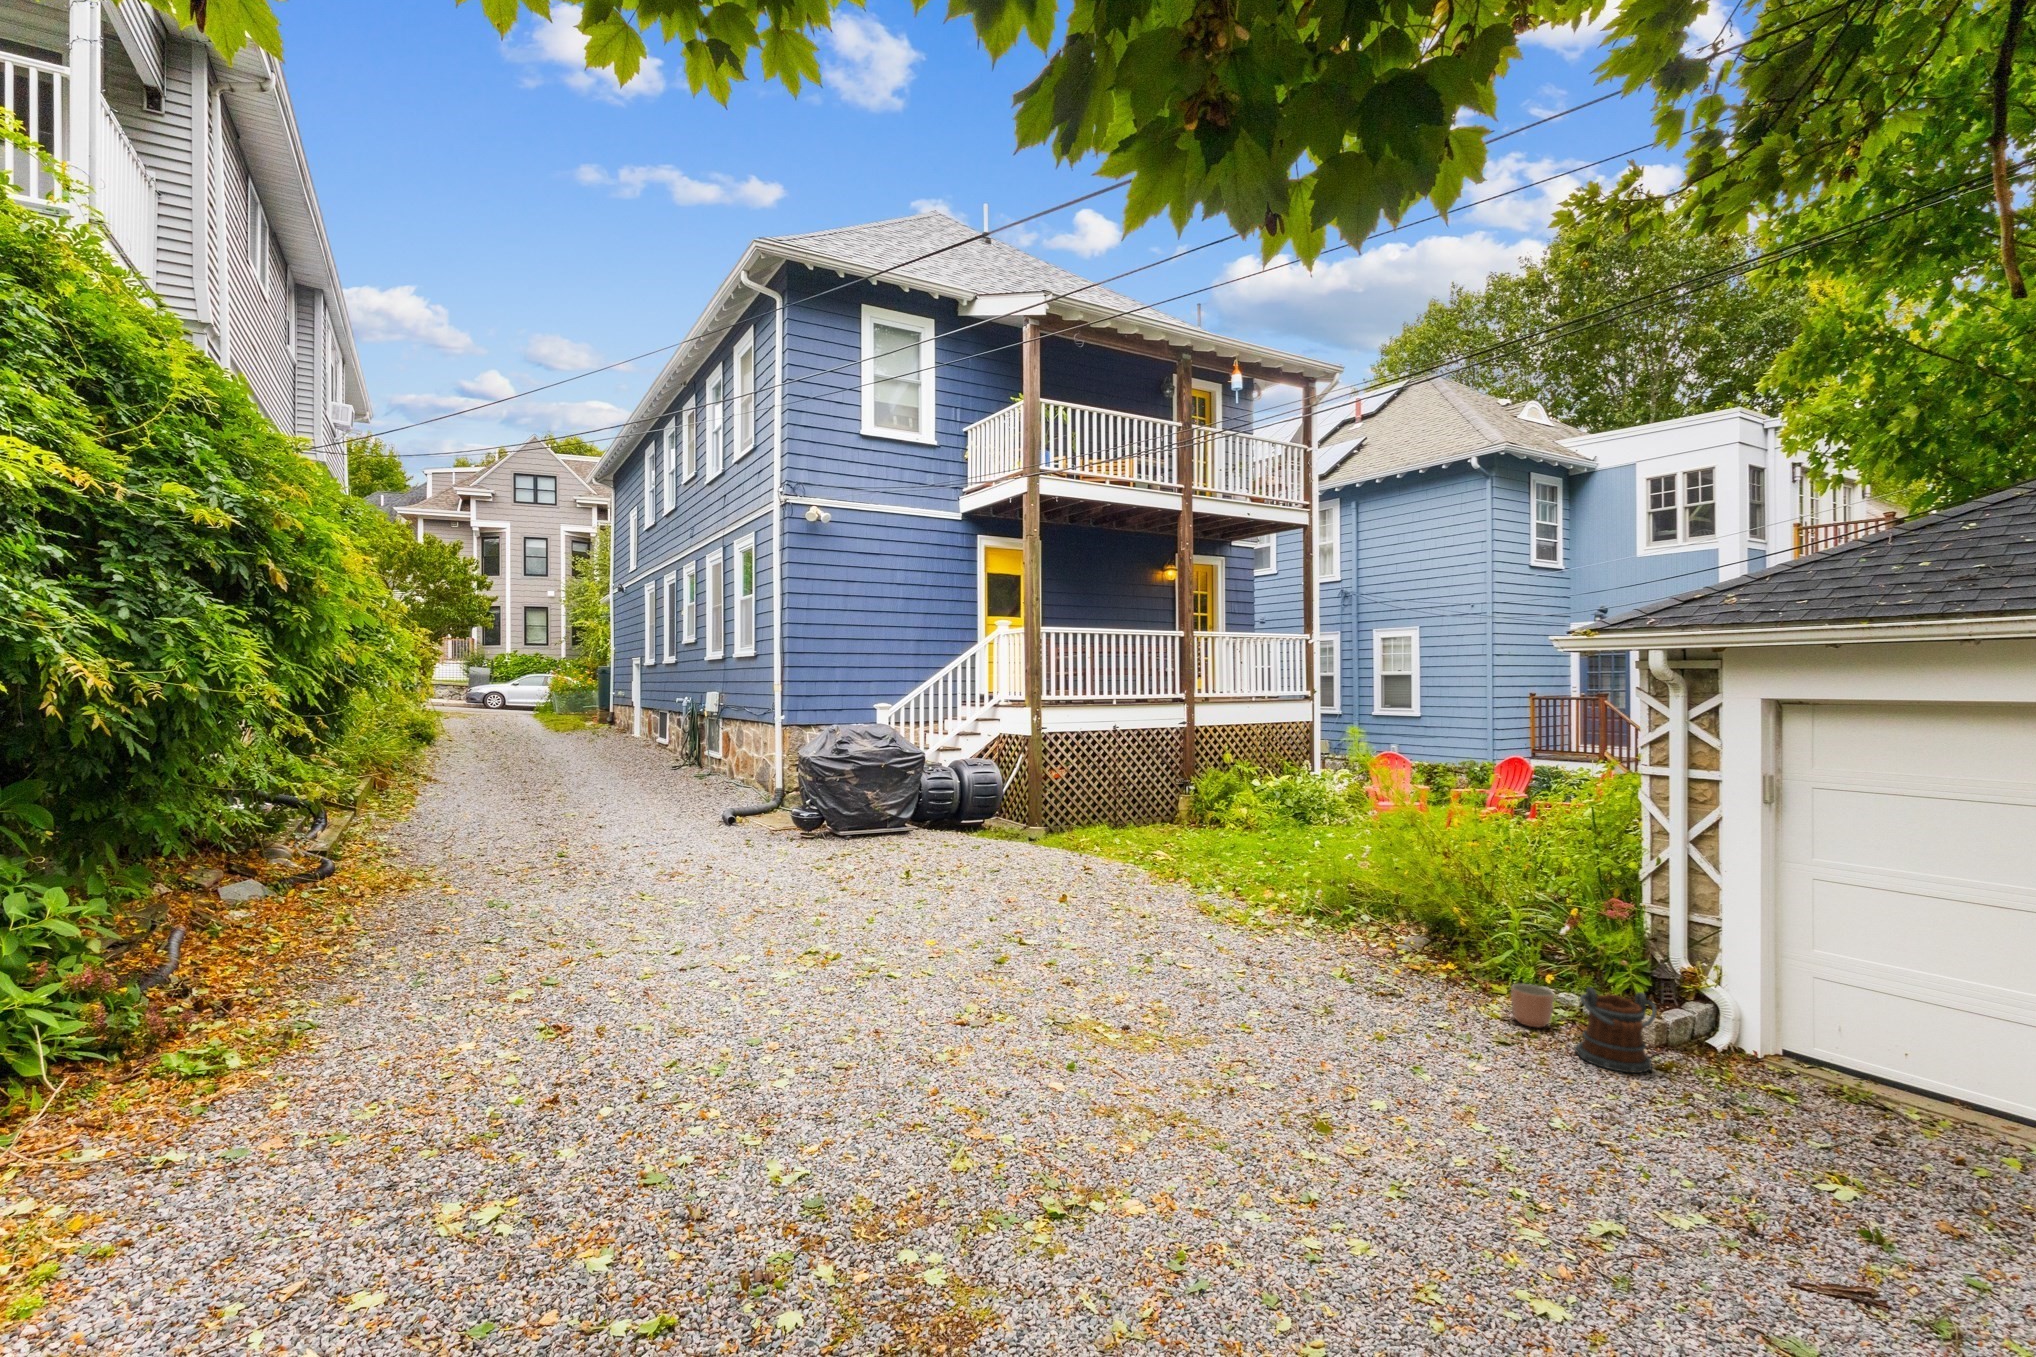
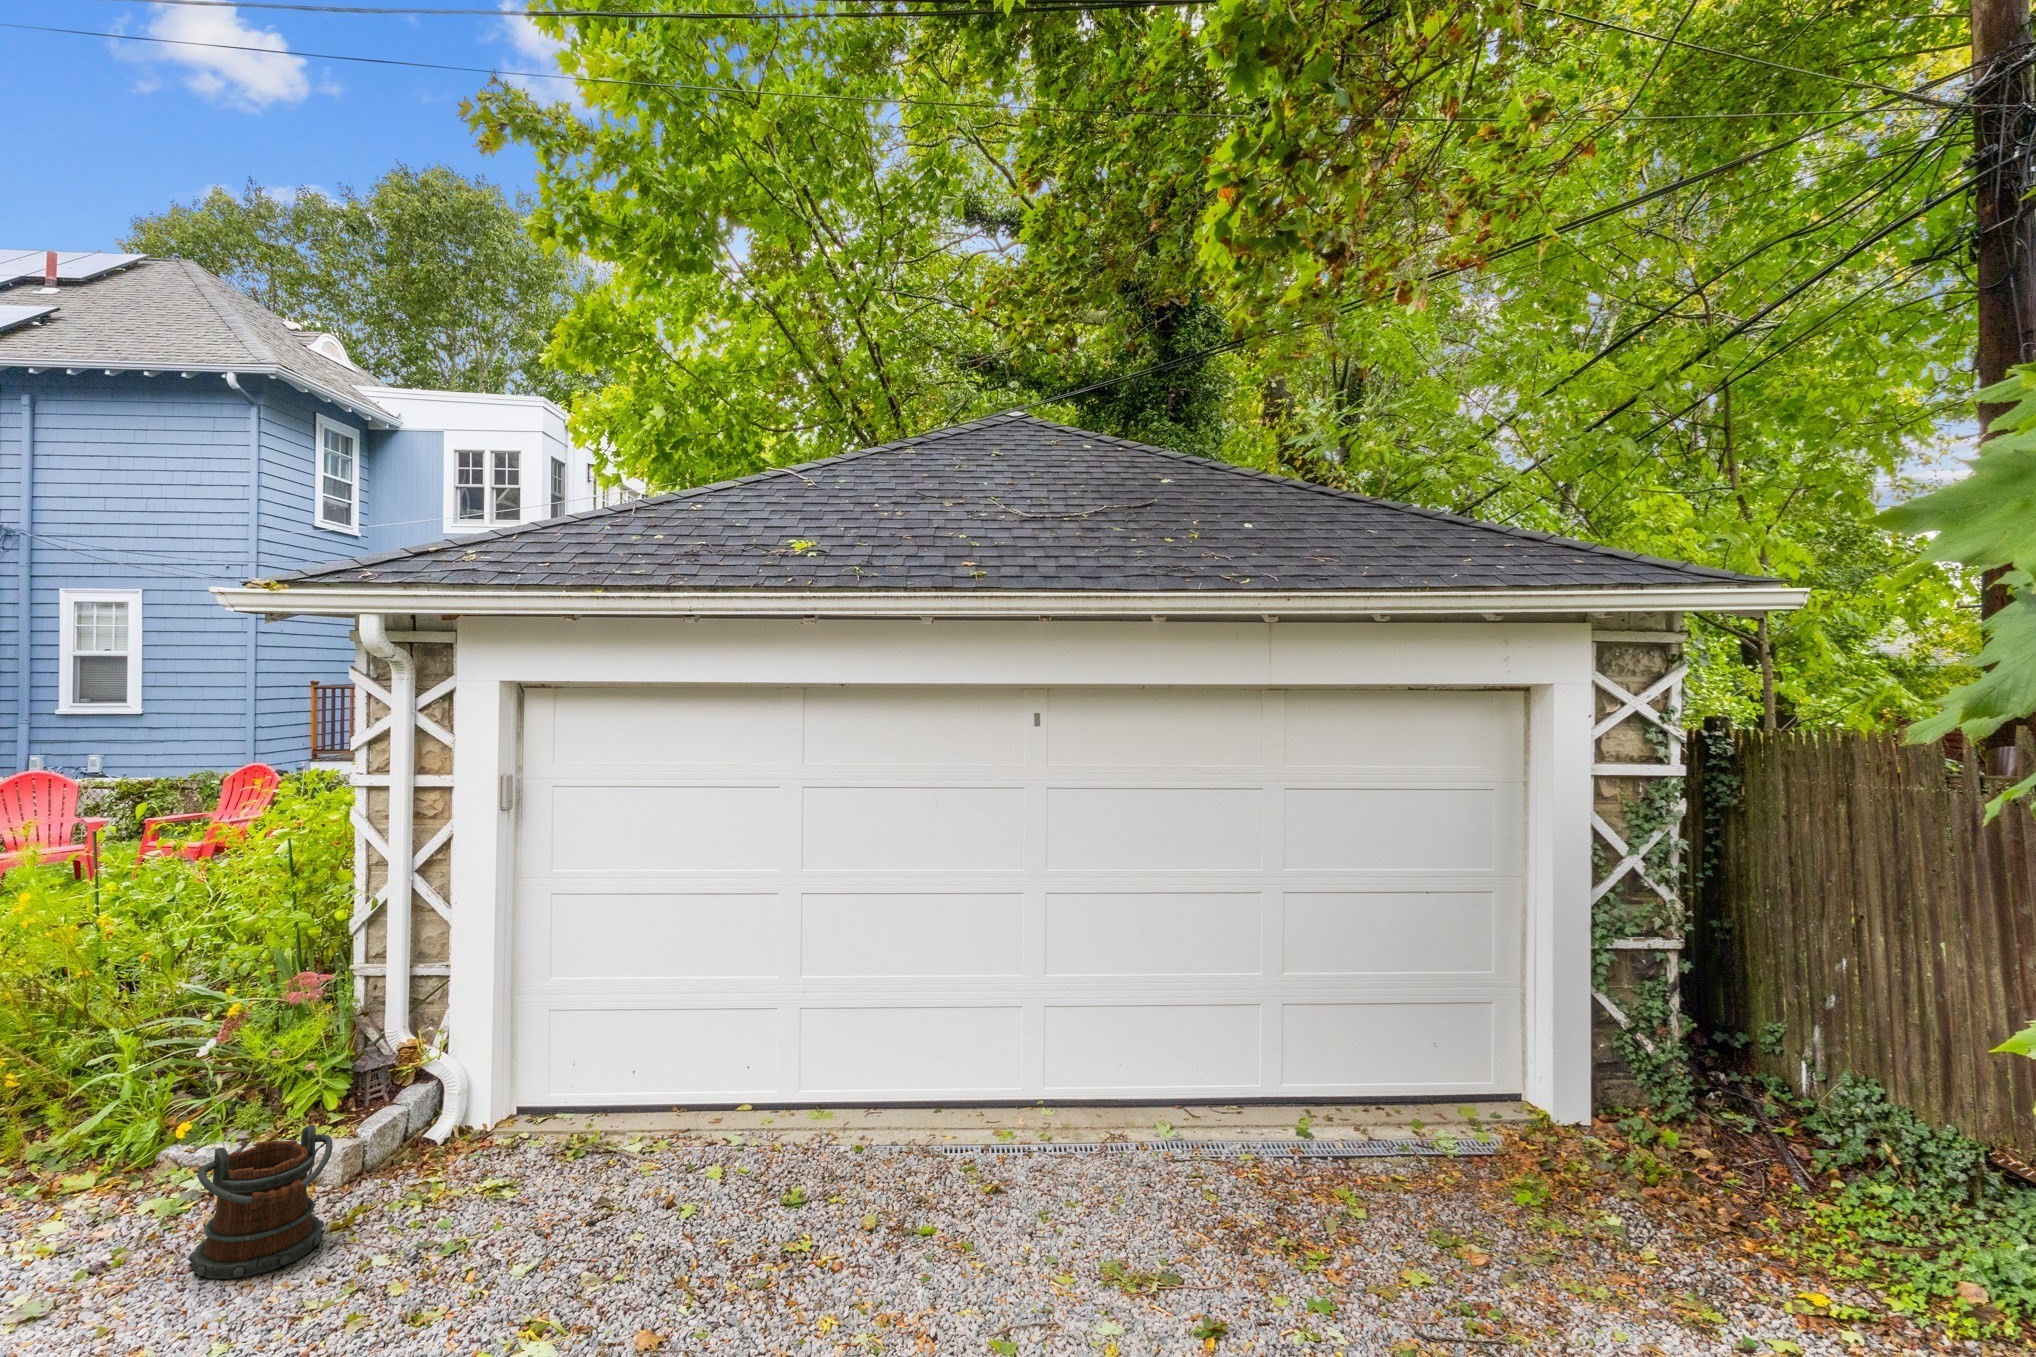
planter: present [1511,984,1554,1028] -> none [85,1156,172,1239]

